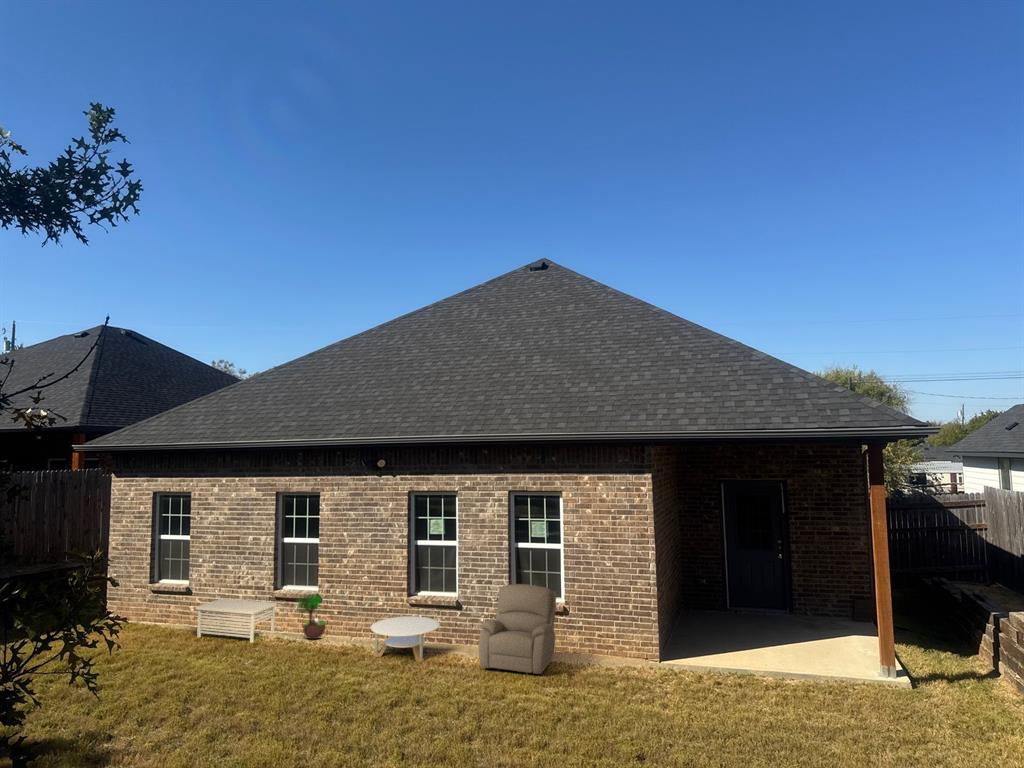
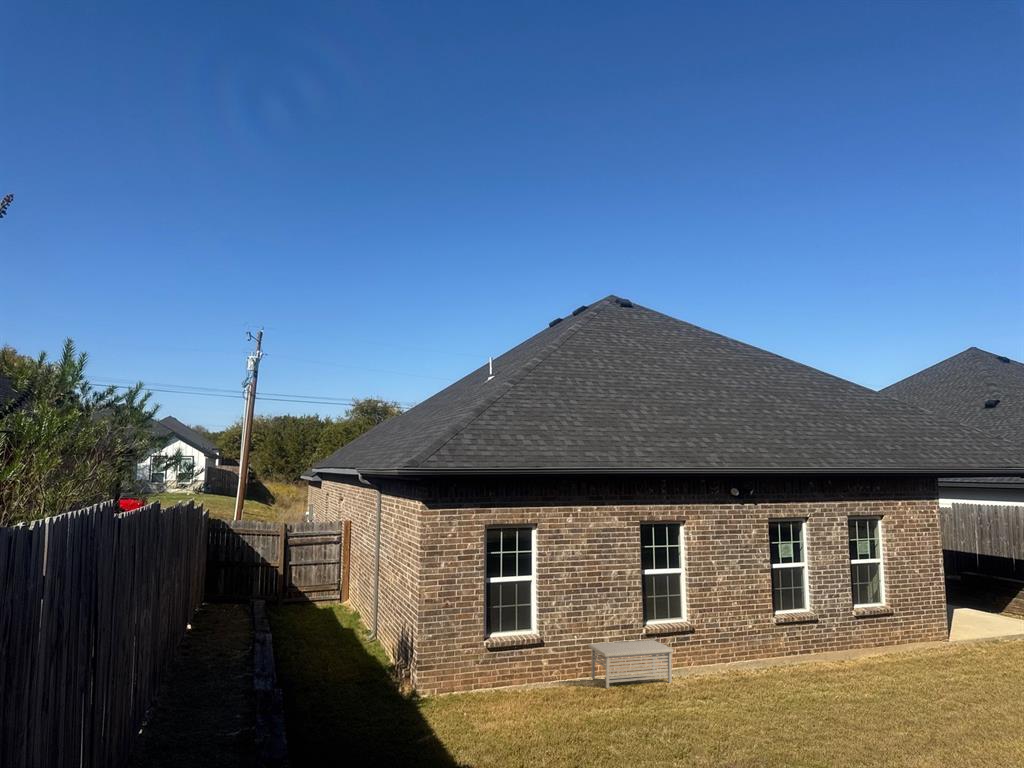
chair: present [479,584,557,674] -> none [849,593,934,666]
potted tree: present [298,592,326,639] -> none [692,619,721,671]
round table: present [371,616,440,662] -> none [774,634,842,673]

